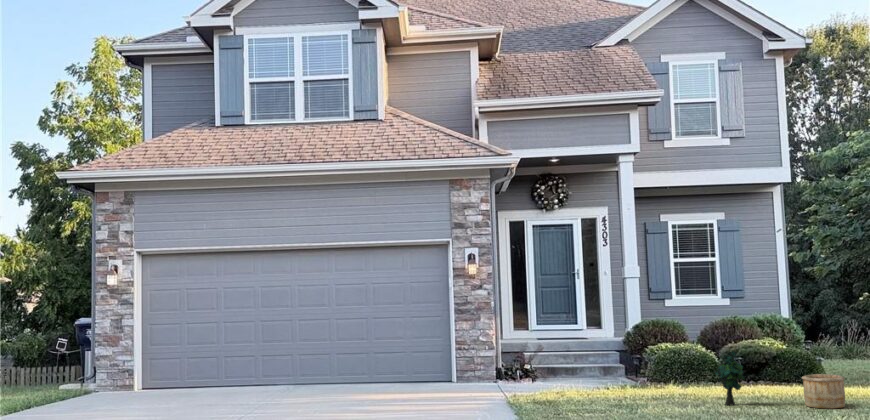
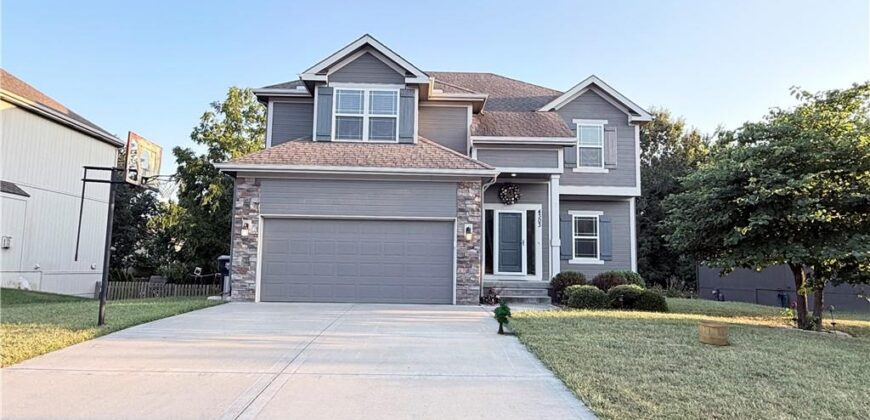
decorative plant: present [713,351,745,405] -> present [493,299,512,334]

